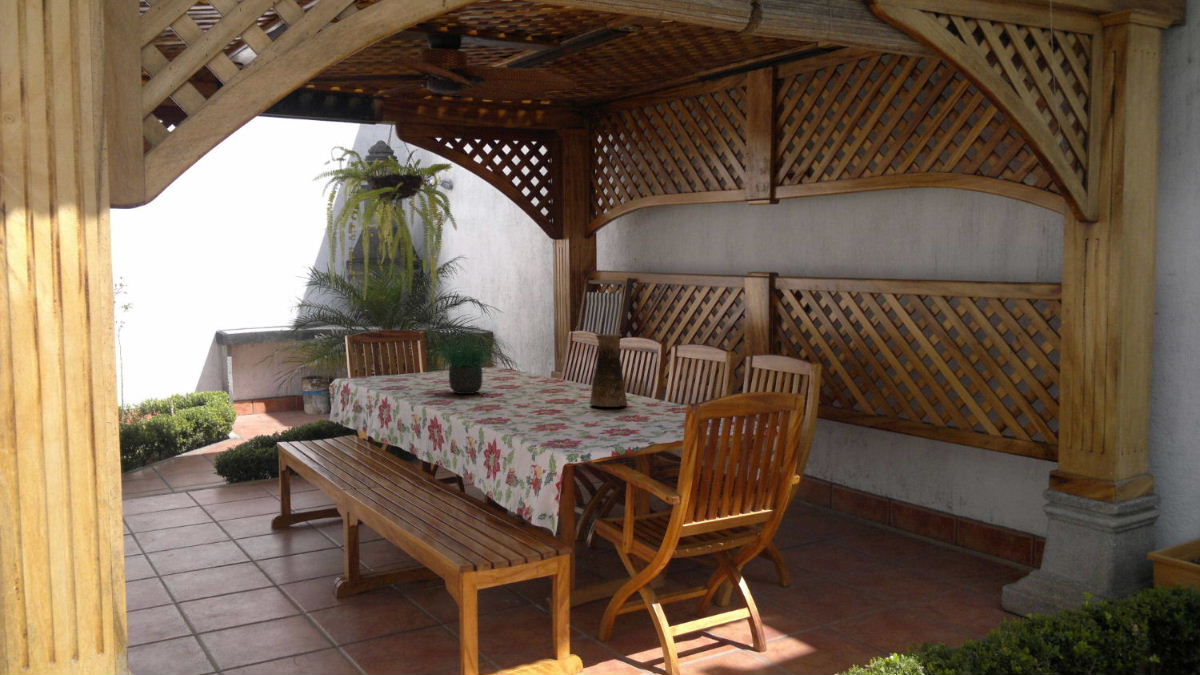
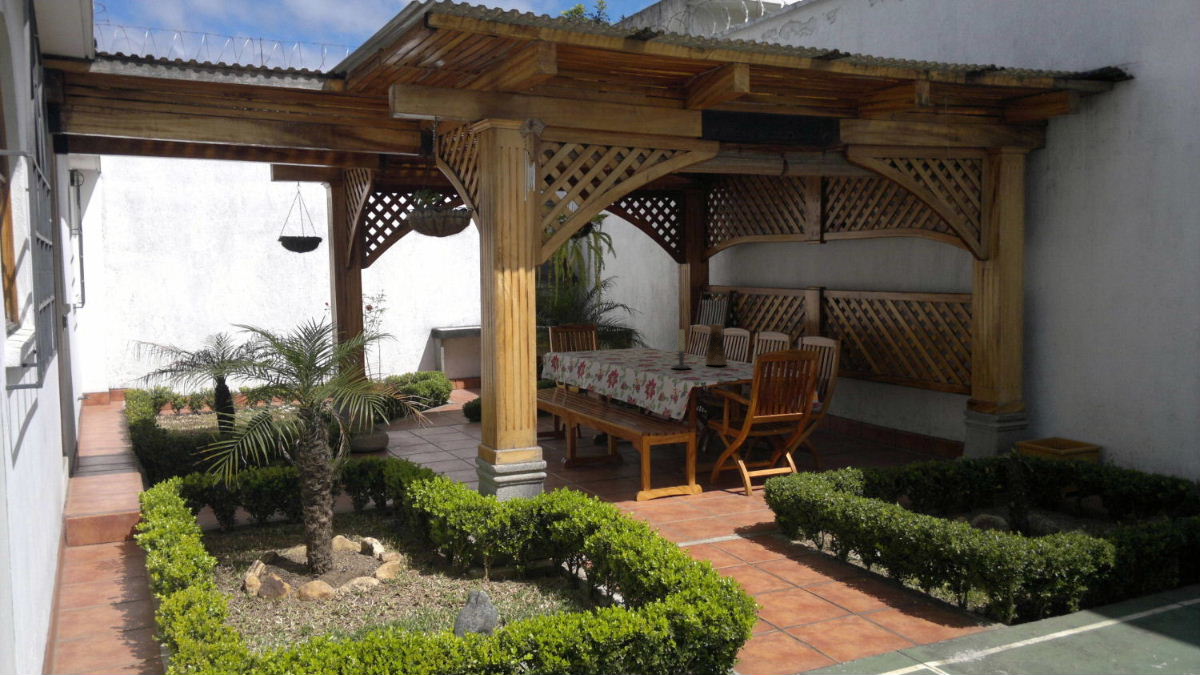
potted plant: present [436,335,493,394] -> none [607,314,653,360]
candle holder: none [528,344,566,417] -> present [671,330,692,369]

